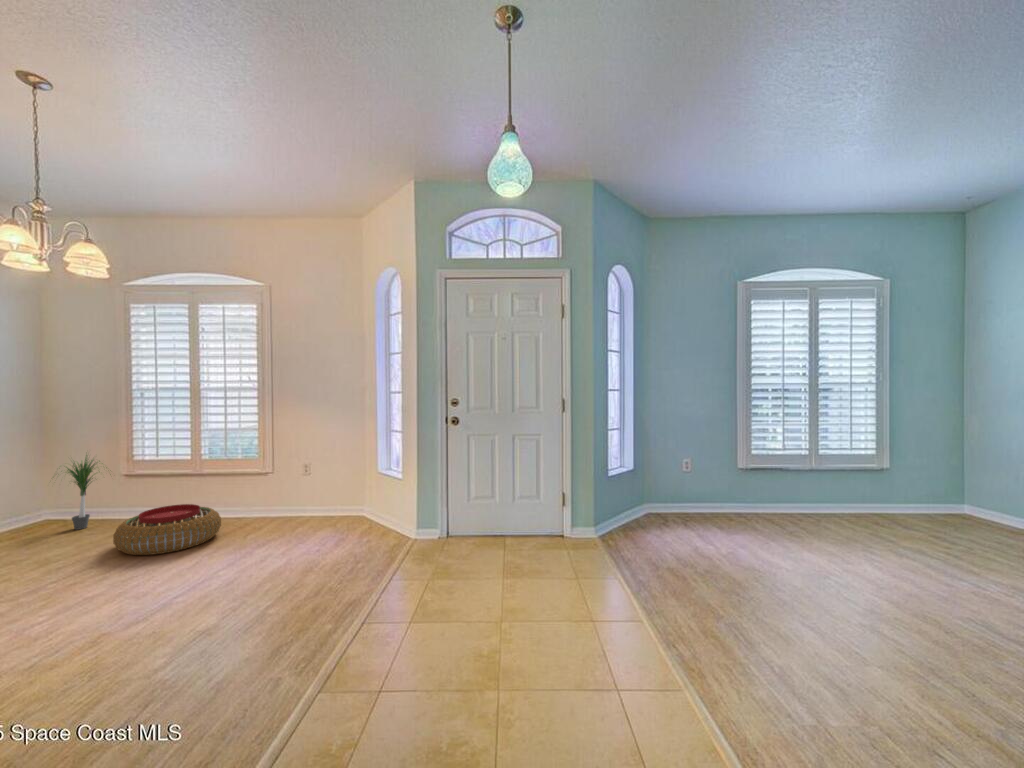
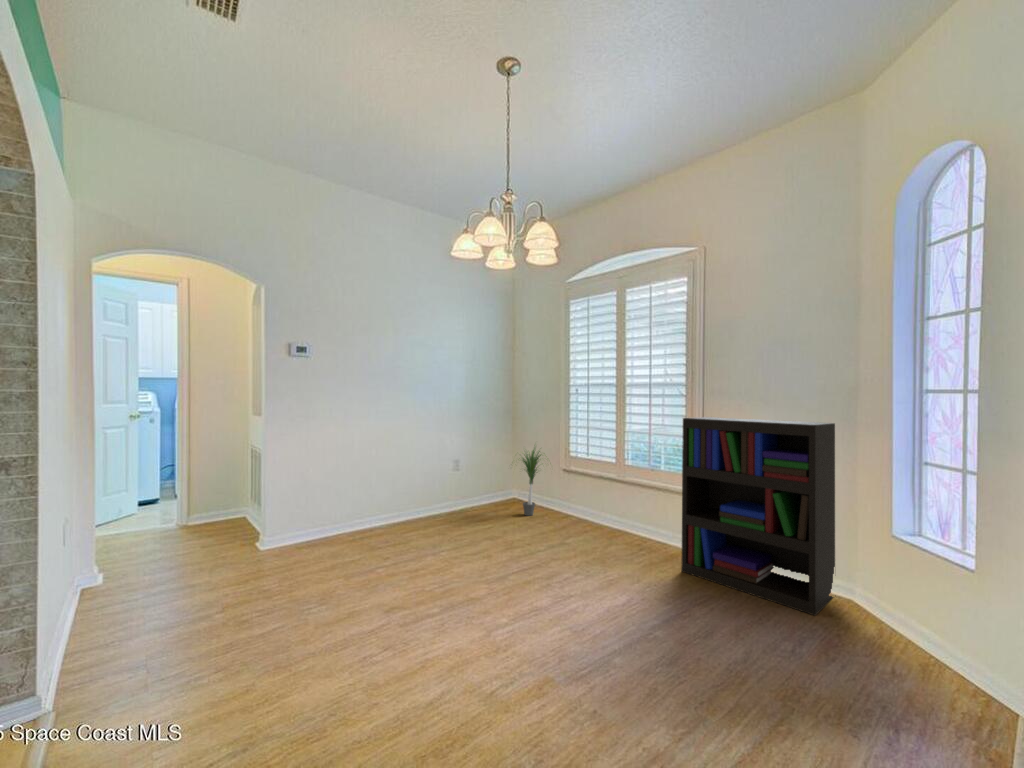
bookshelf: none [258,413,357,530] -> present [681,417,835,616]
pouf: present [113,504,221,555] -> none [538,512,639,572]

